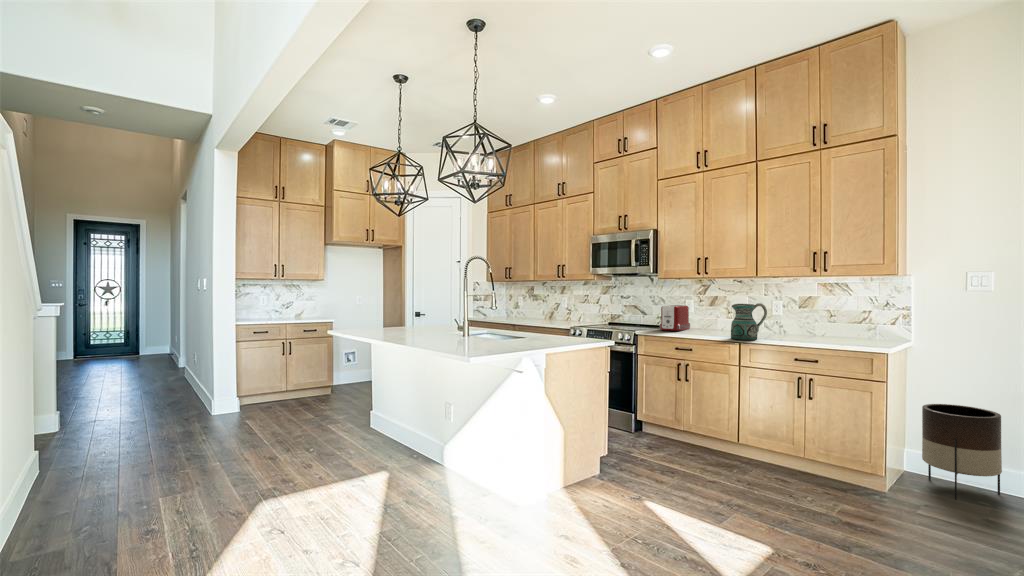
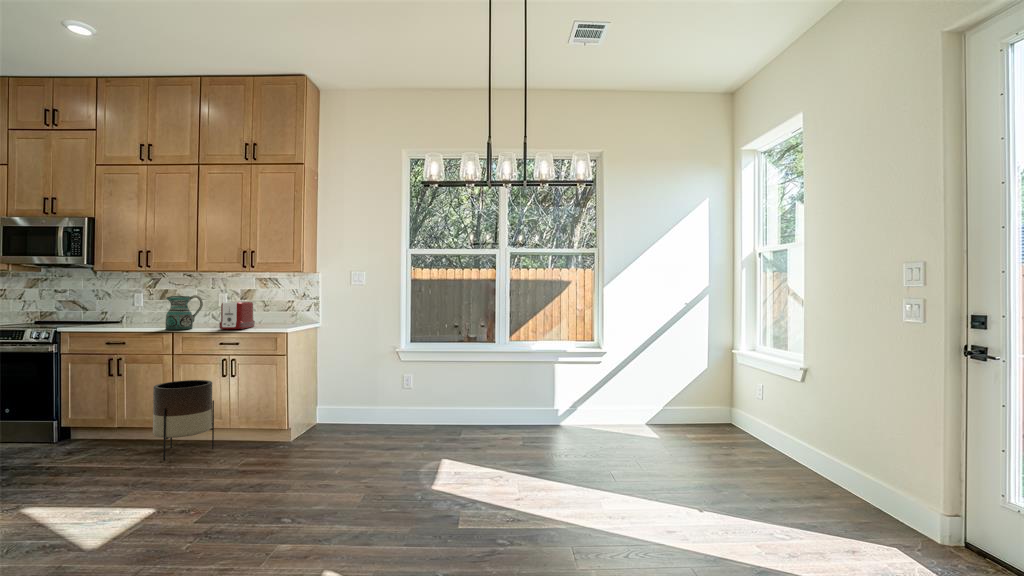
toaster: present [660,305,690,331] -> present [219,302,255,329]
planter: present [922,404,1002,500] -> present [153,380,214,461]

